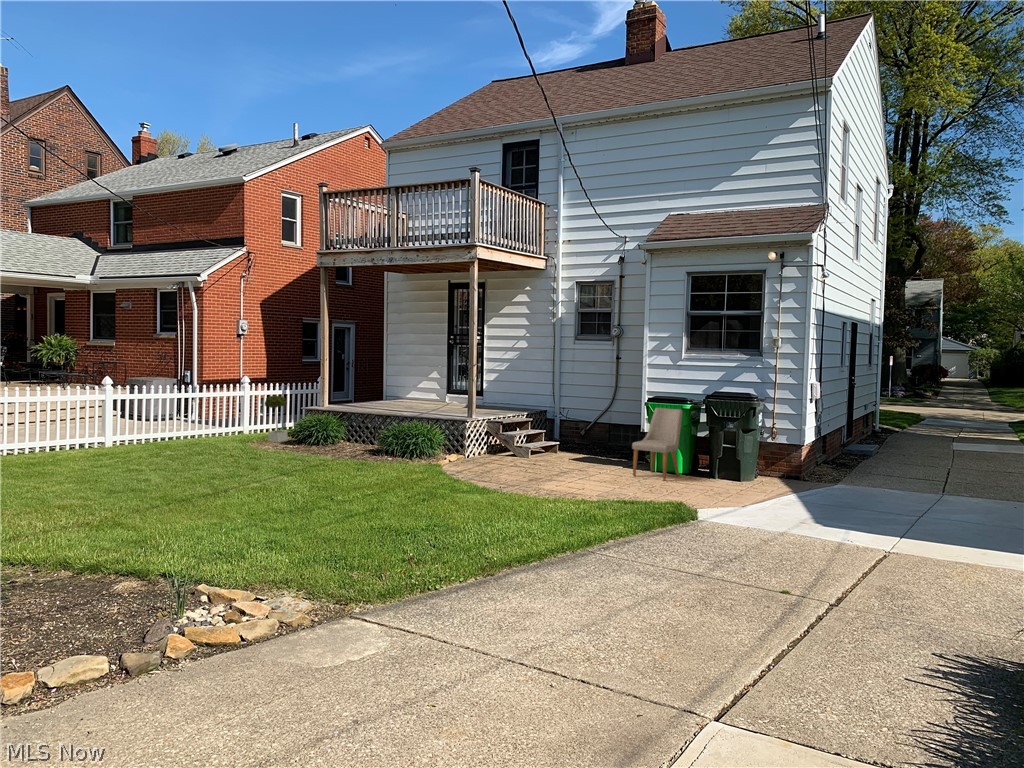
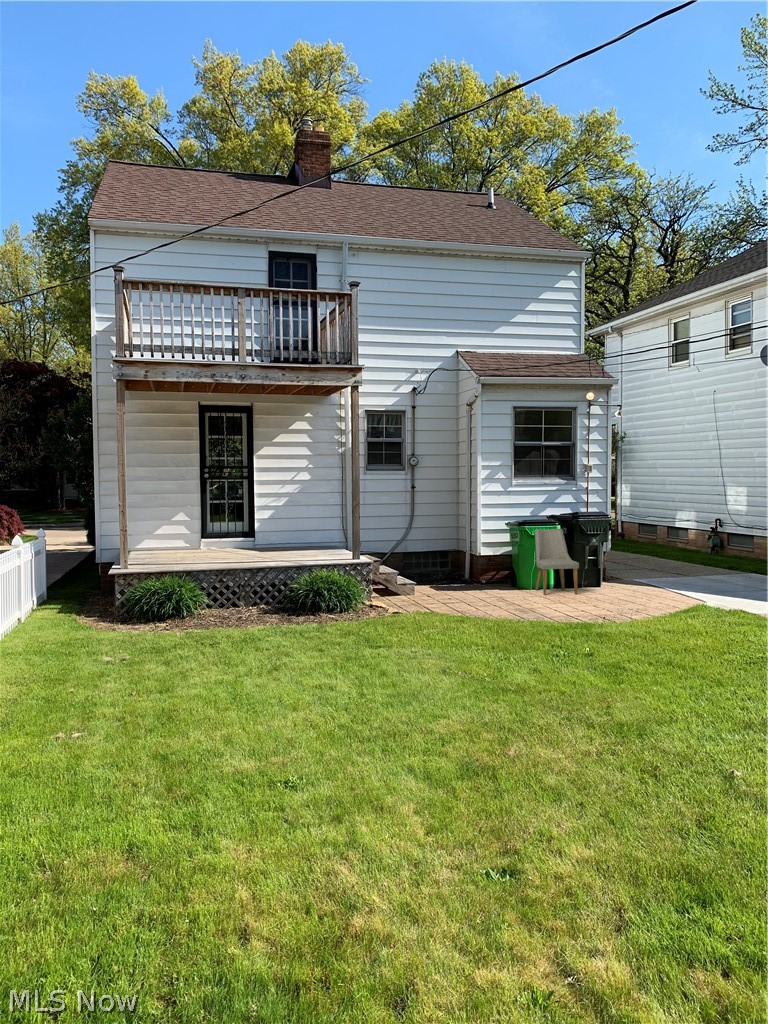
potted tree: present [265,395,288,442] -> none [15,556,49,634]

